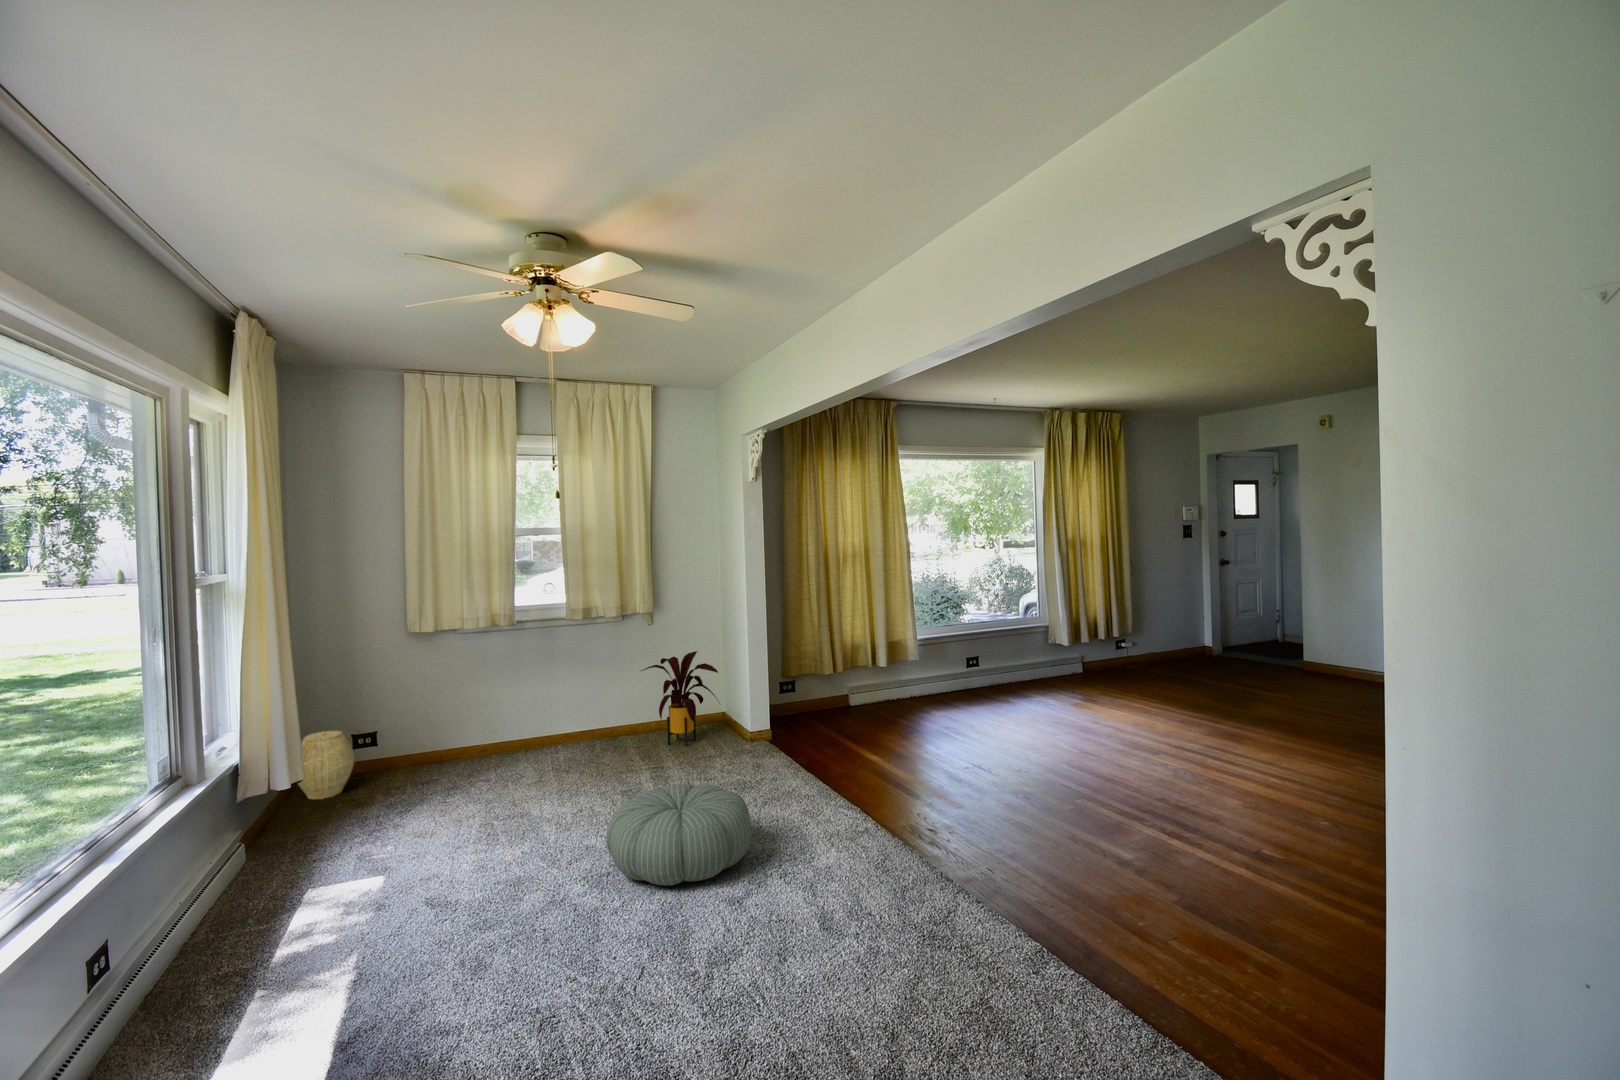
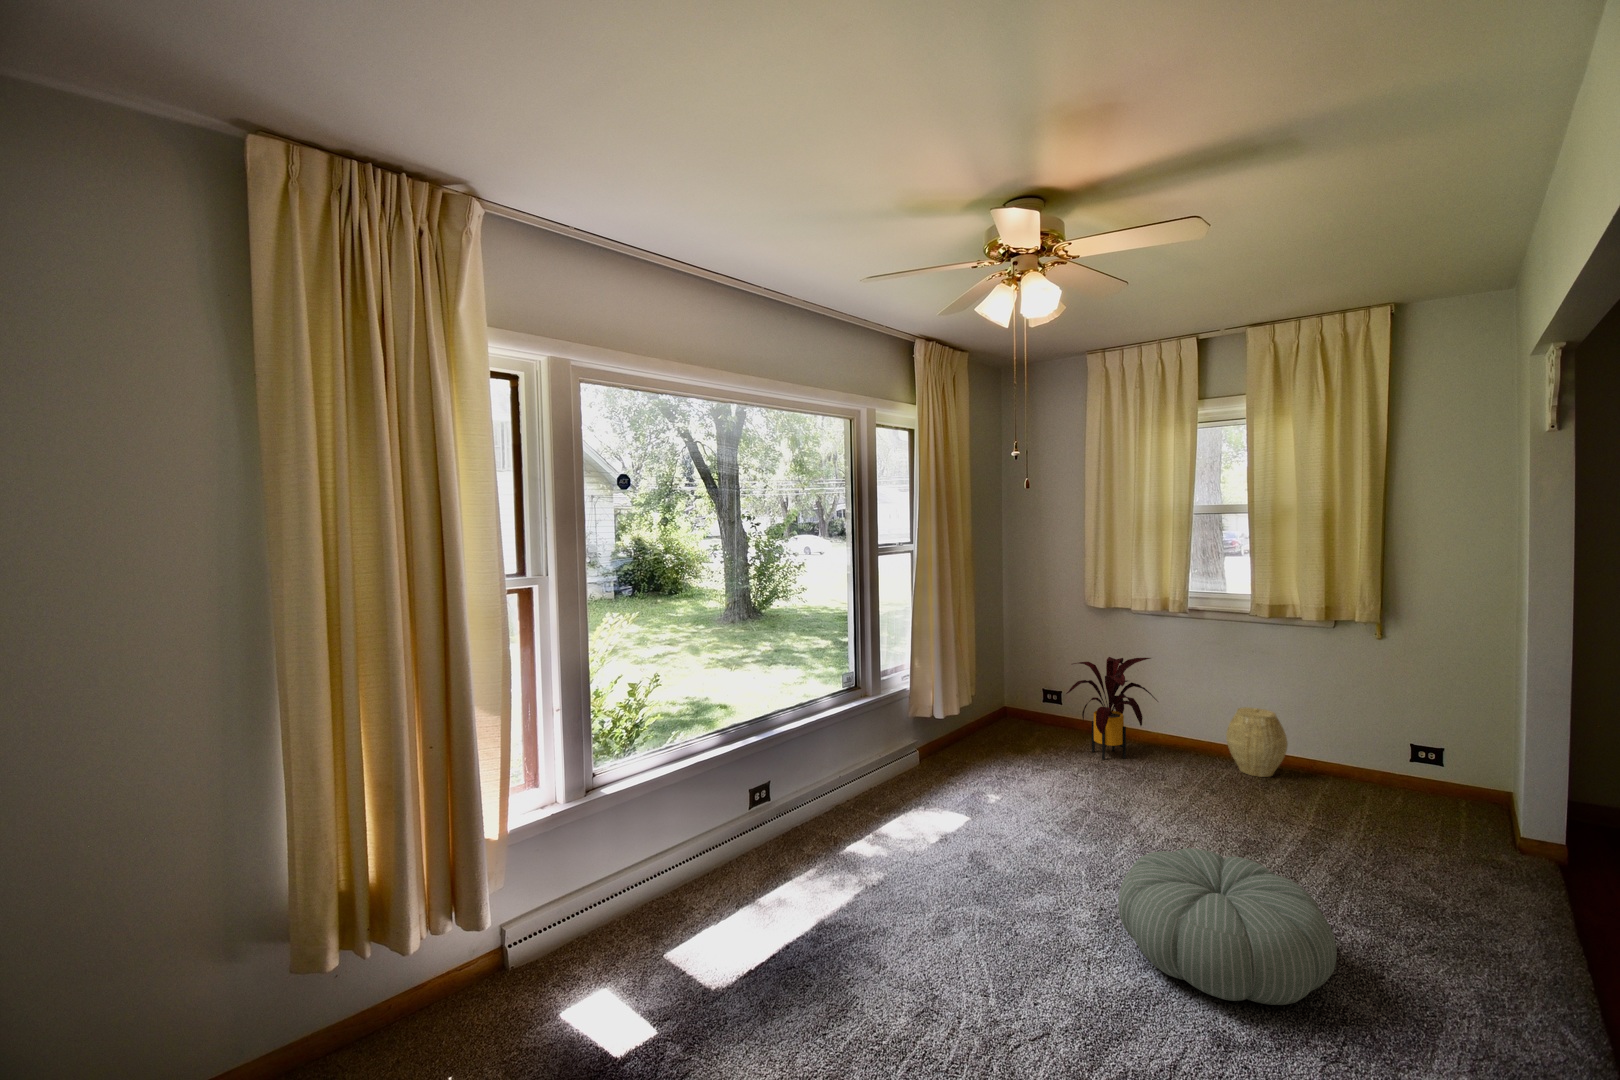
house plant: present [641,651,718,746] -> present [1066,657,1157,760]
woven basket: present [299,731,354,799] -> present [1226,707,1288,777]

